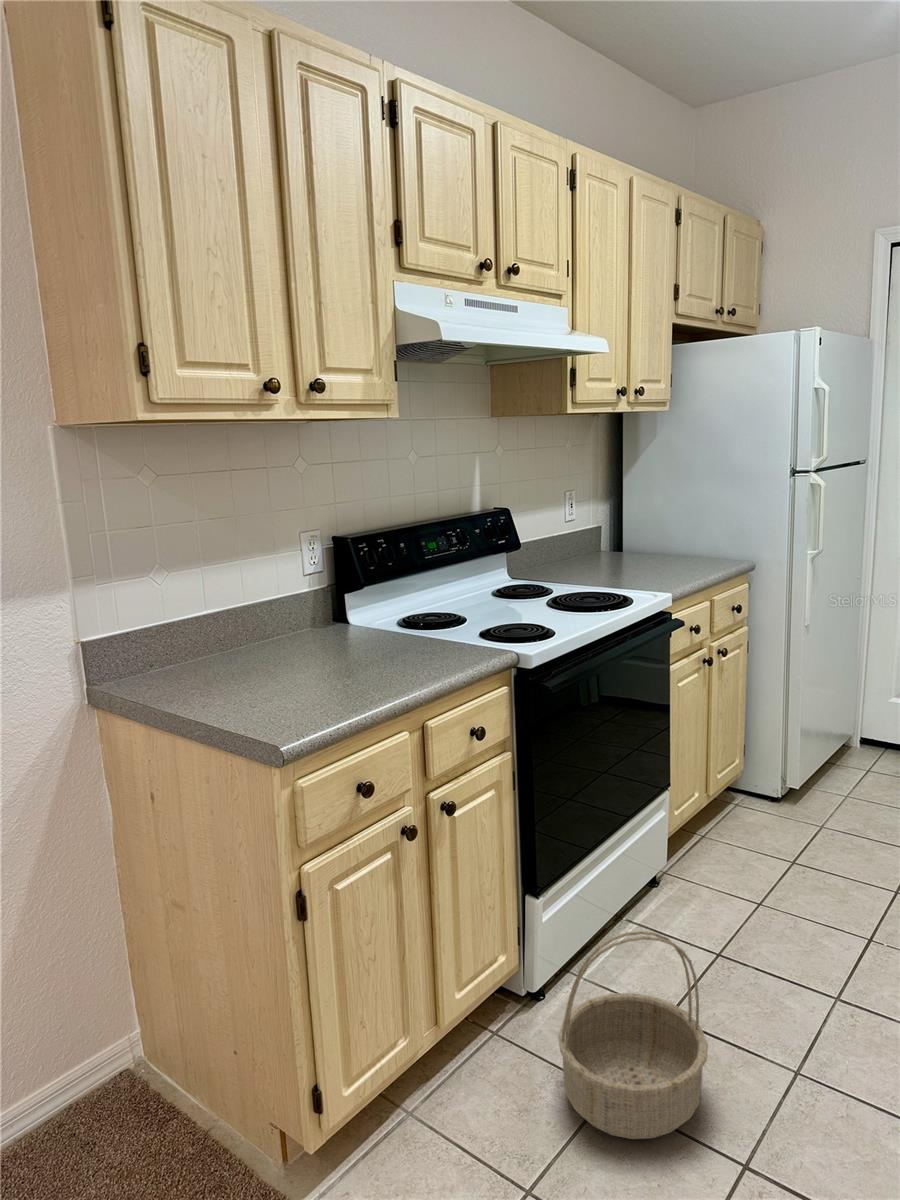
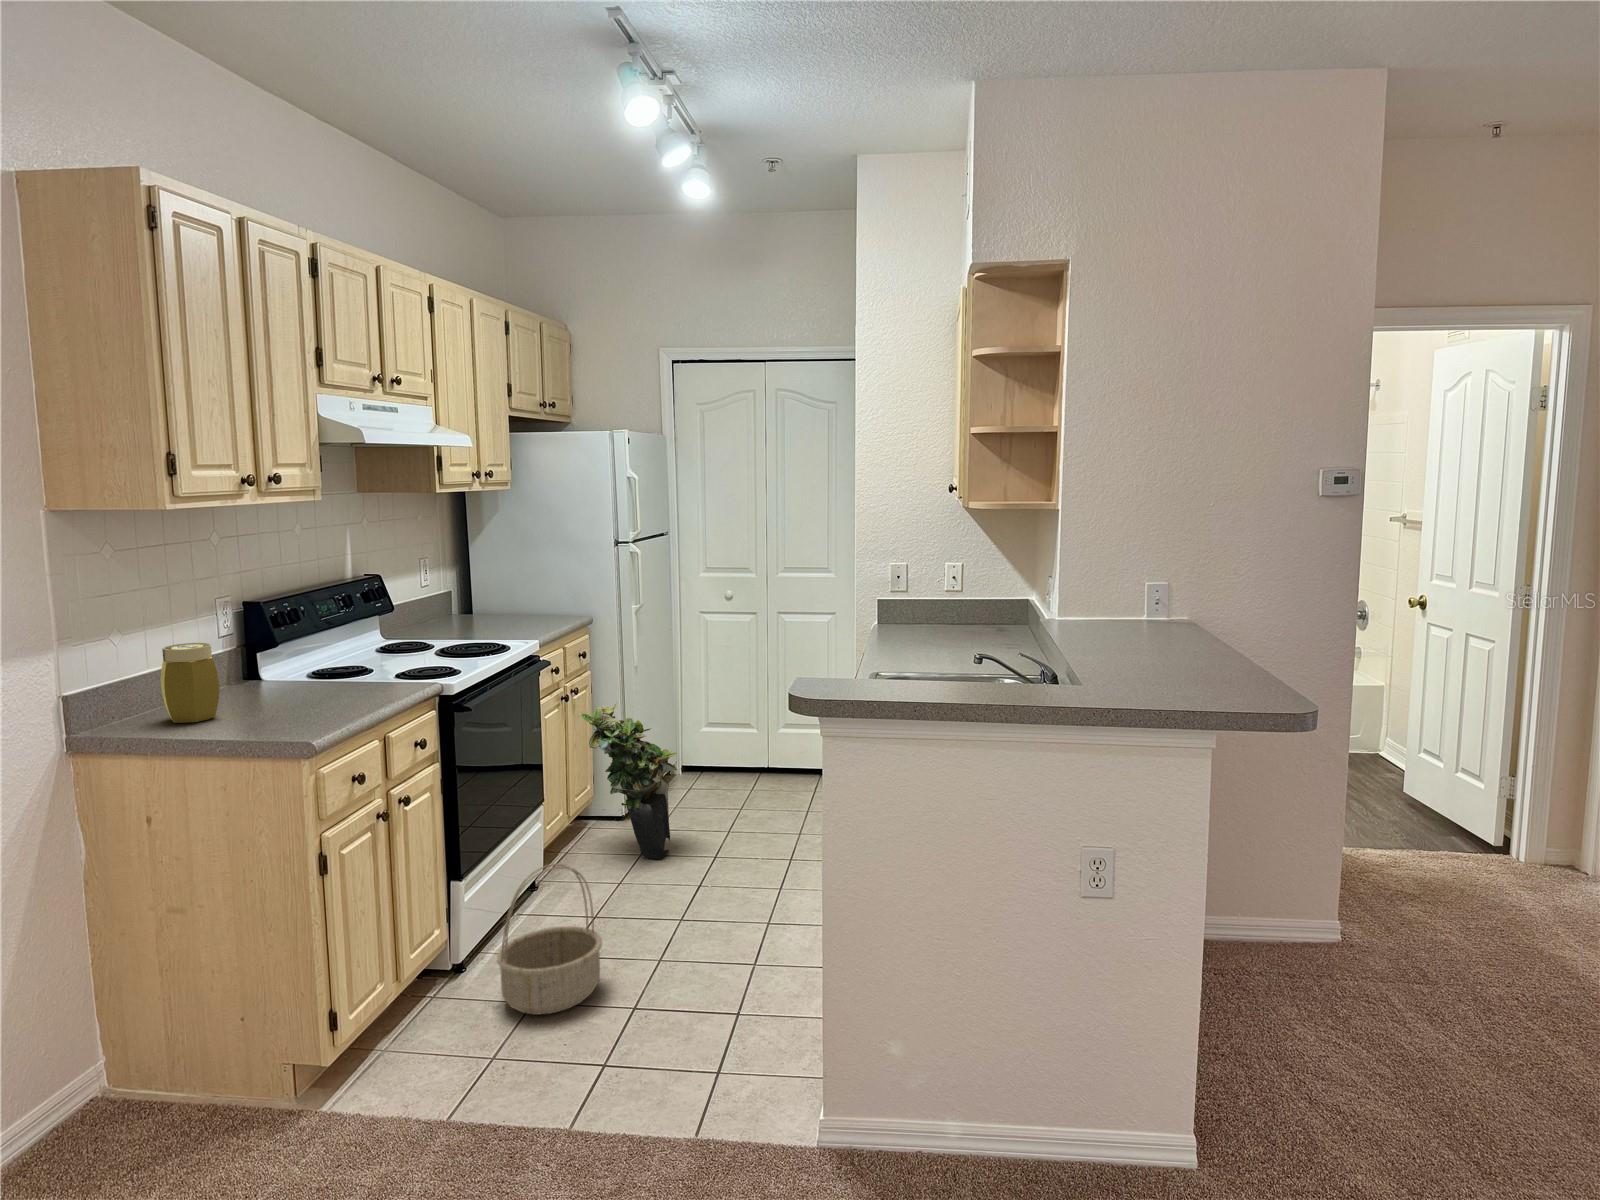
jar: none [182,587,247,684] -> present [161,643,219,723]
potted plant: none [726,674,854,880] -> present [579,702,677,859]

